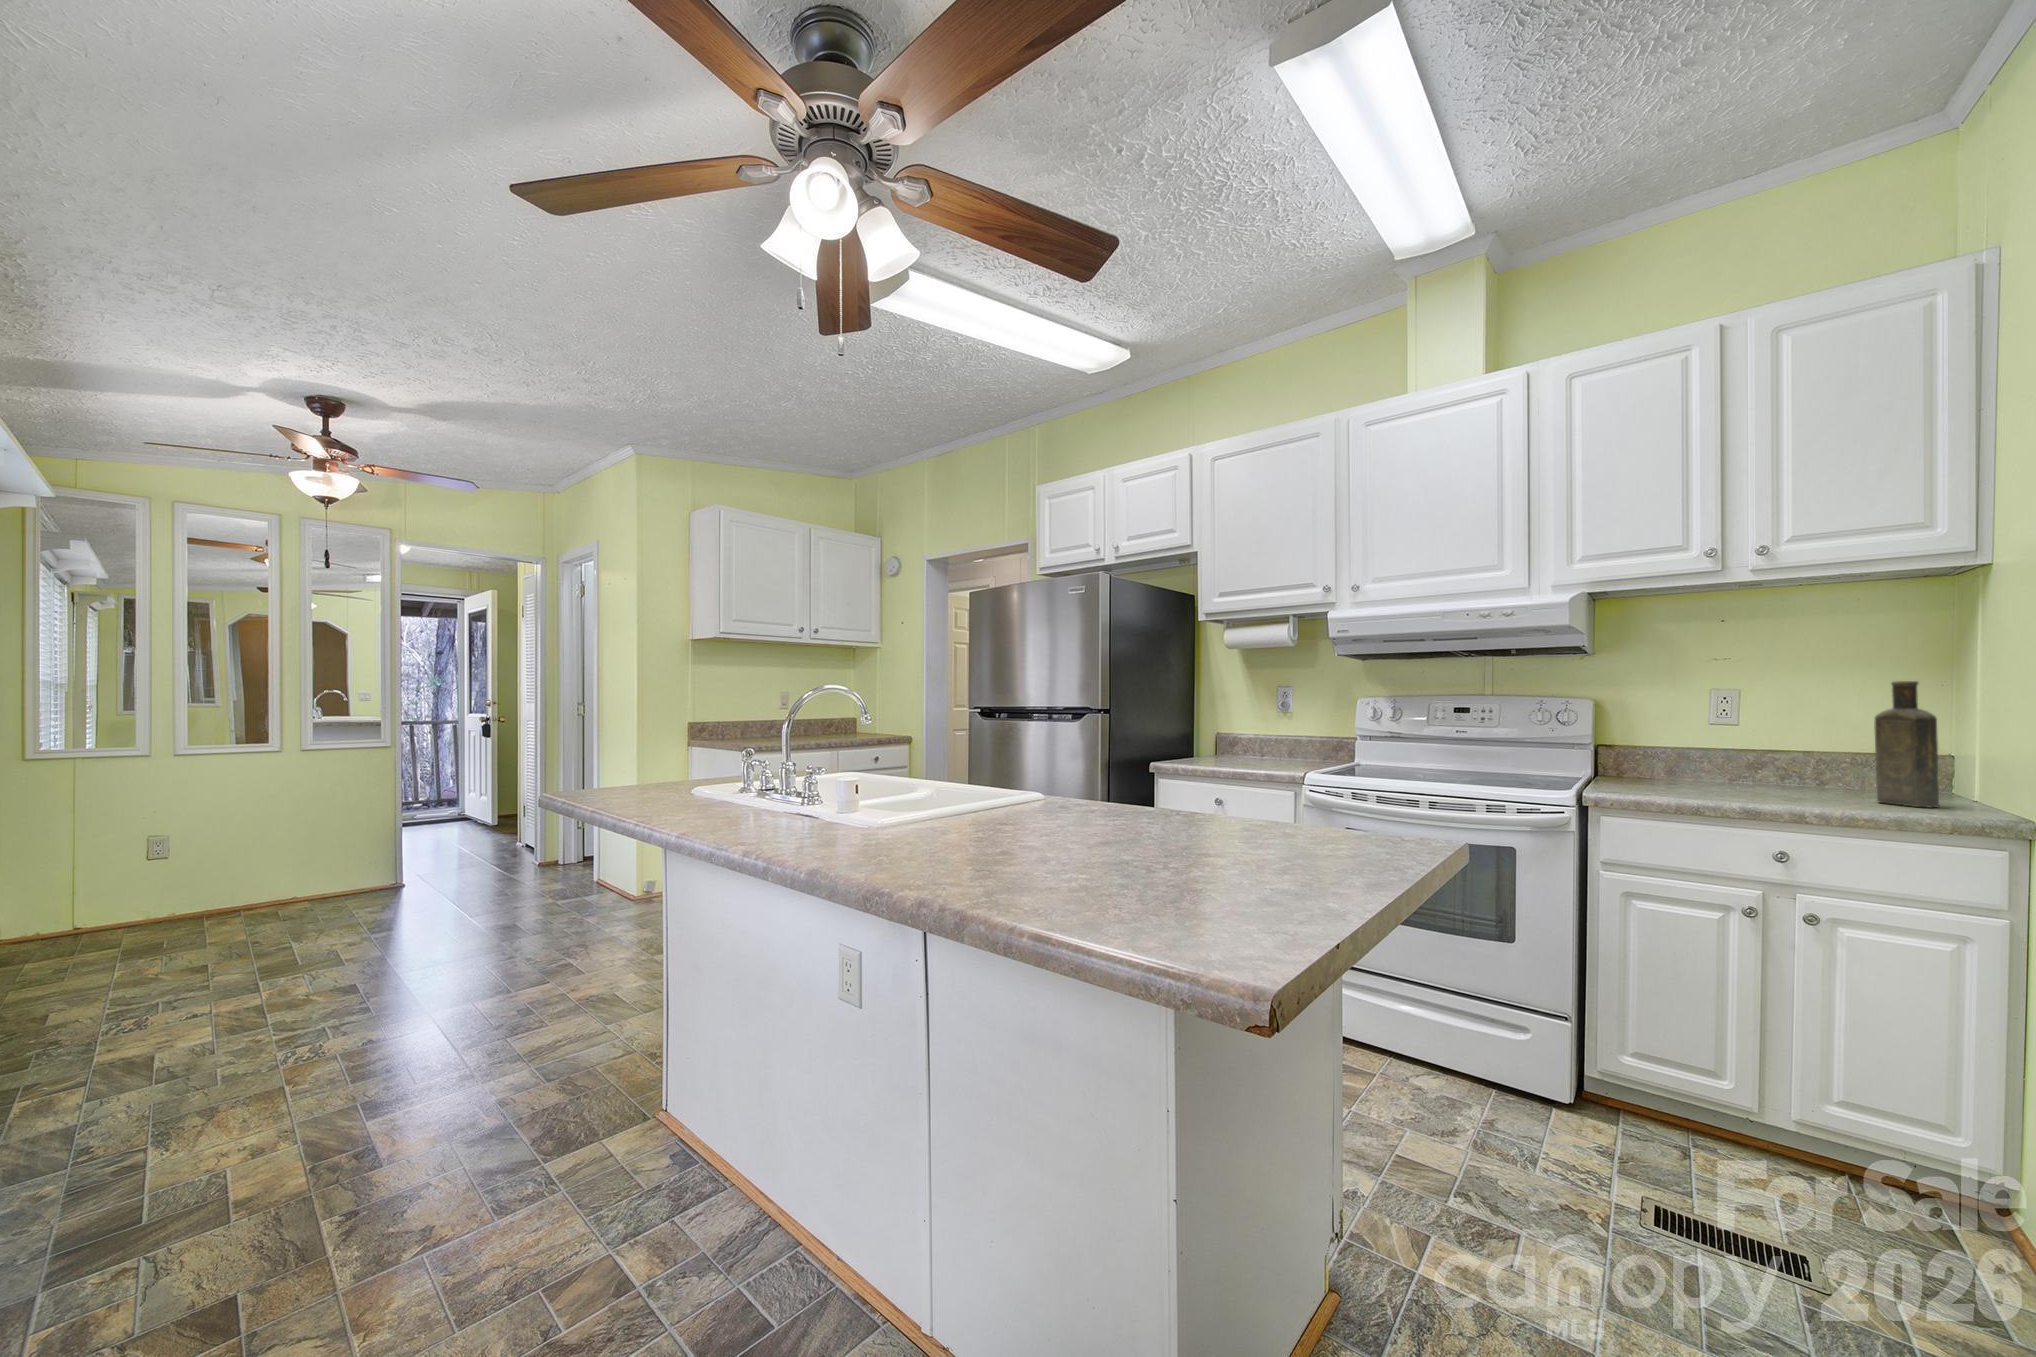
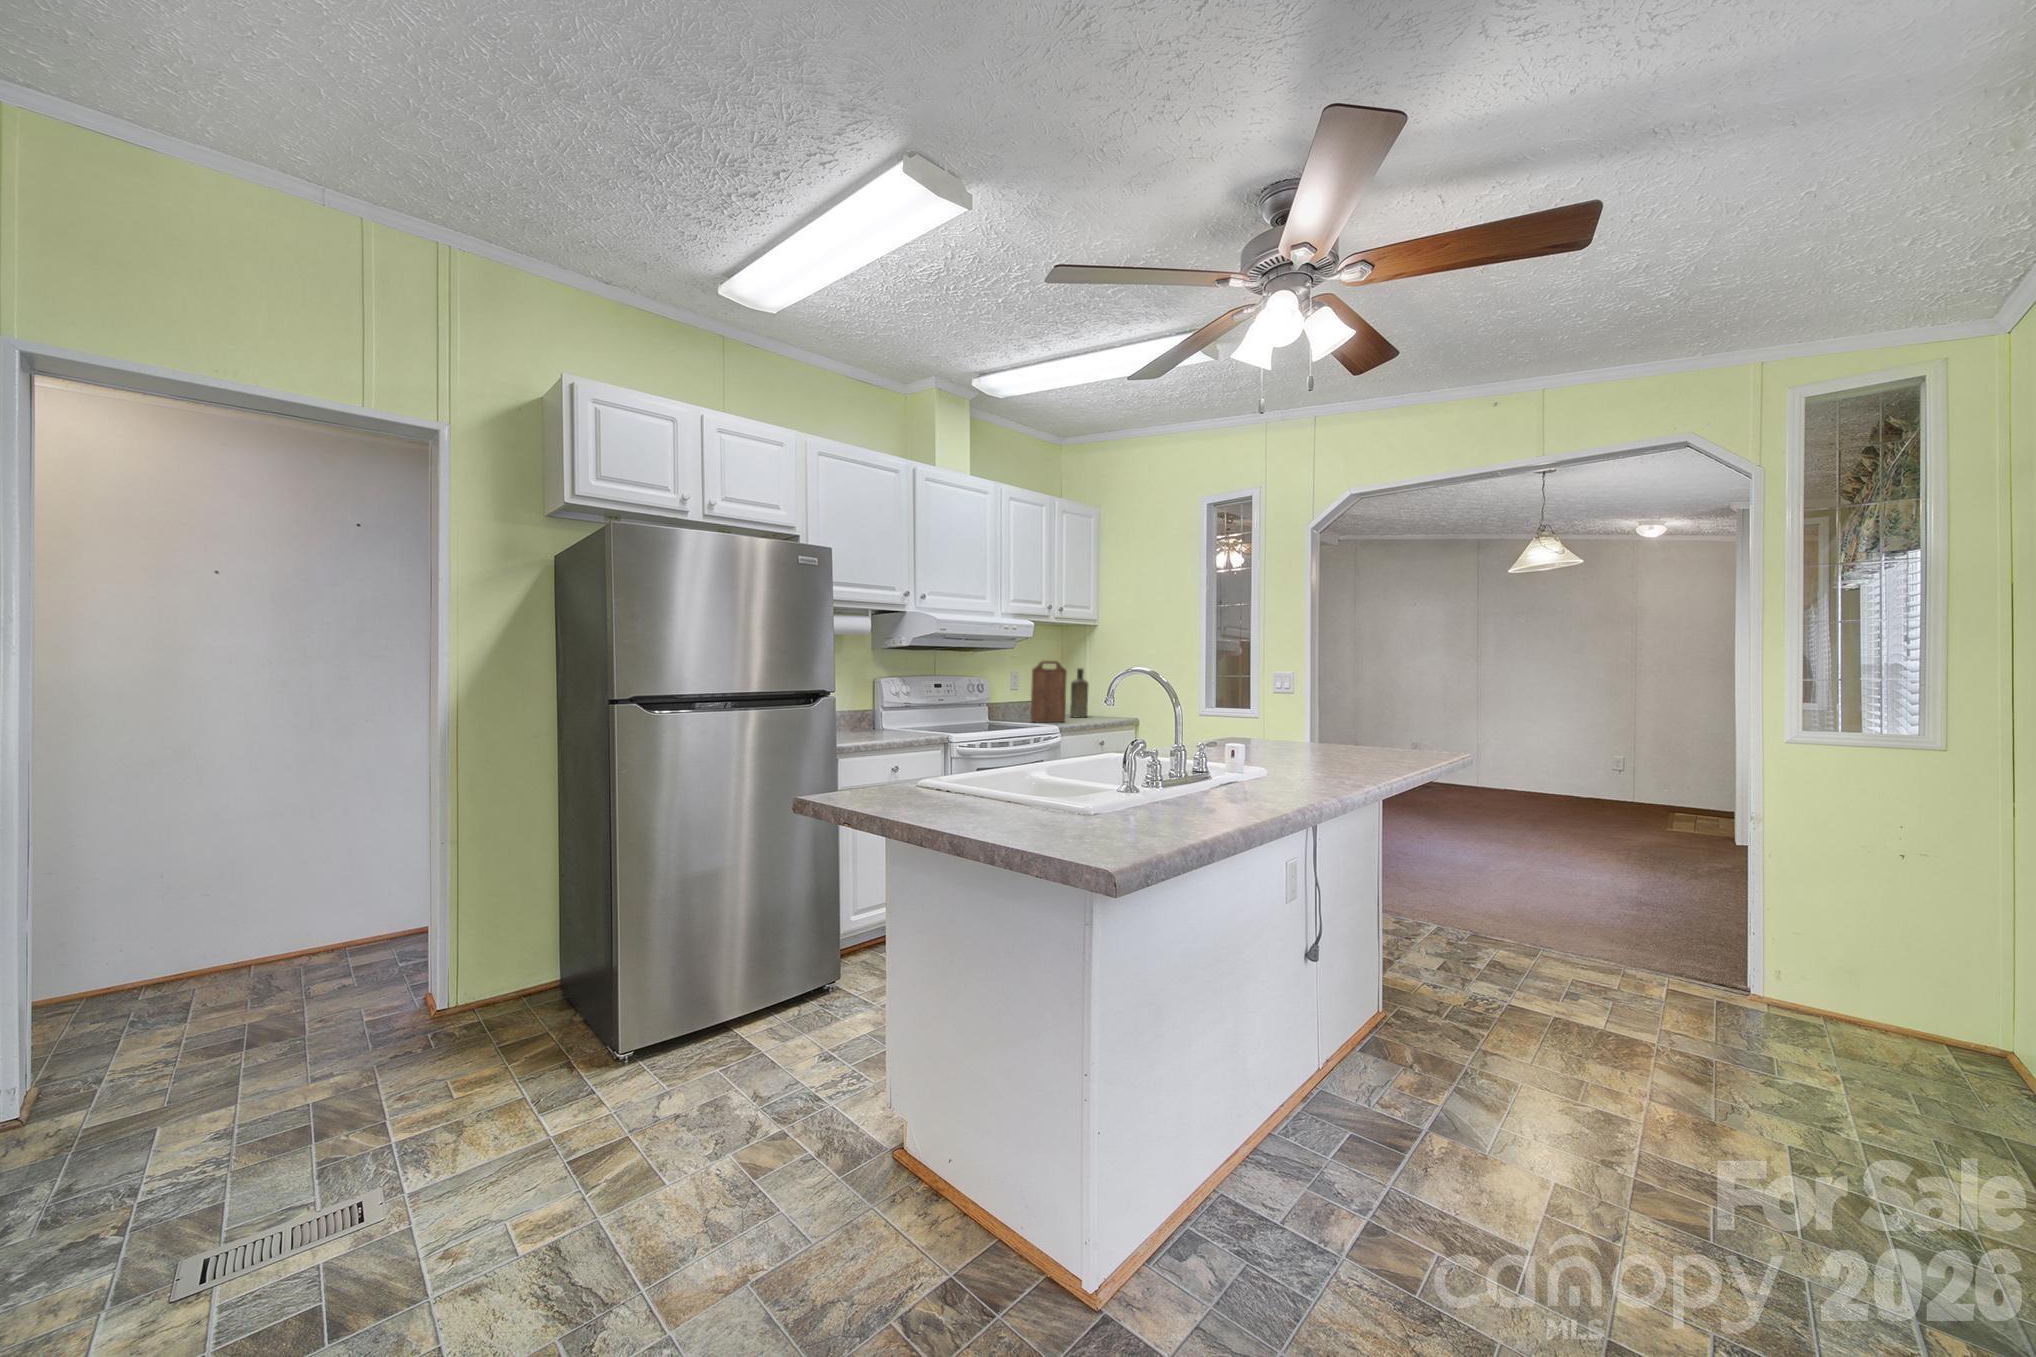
cutting board: none [1655,666,1739,801] -> present [1031,661,1067,722]

